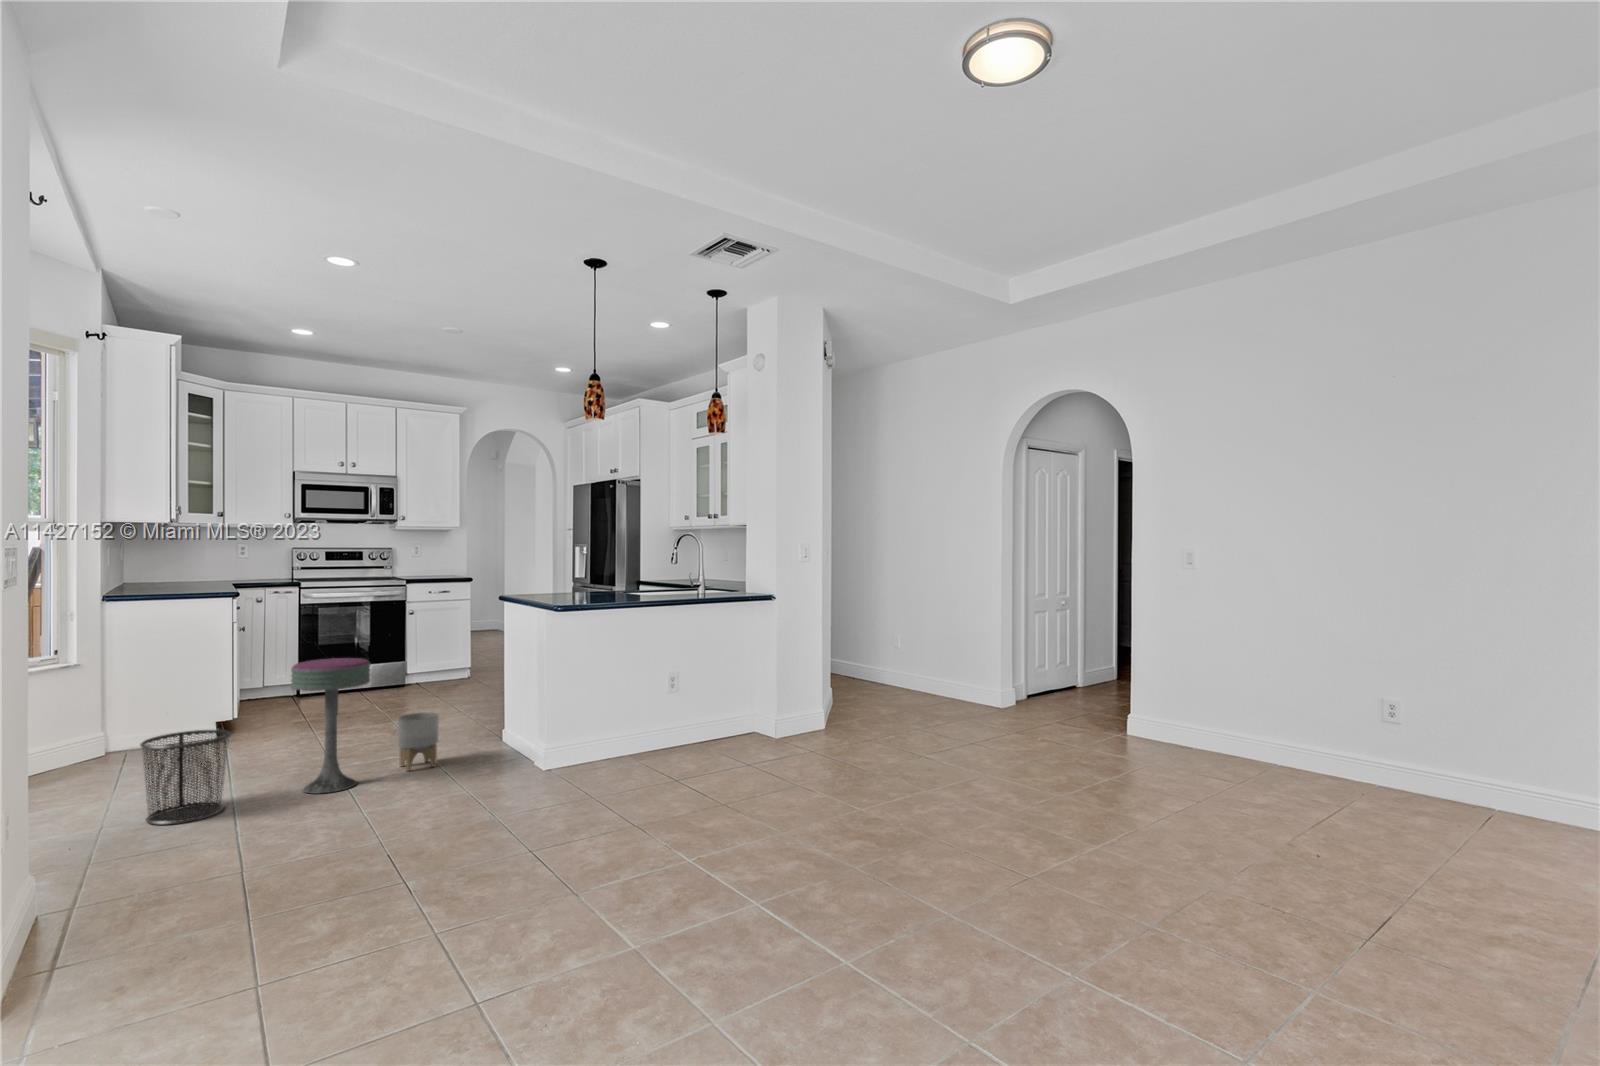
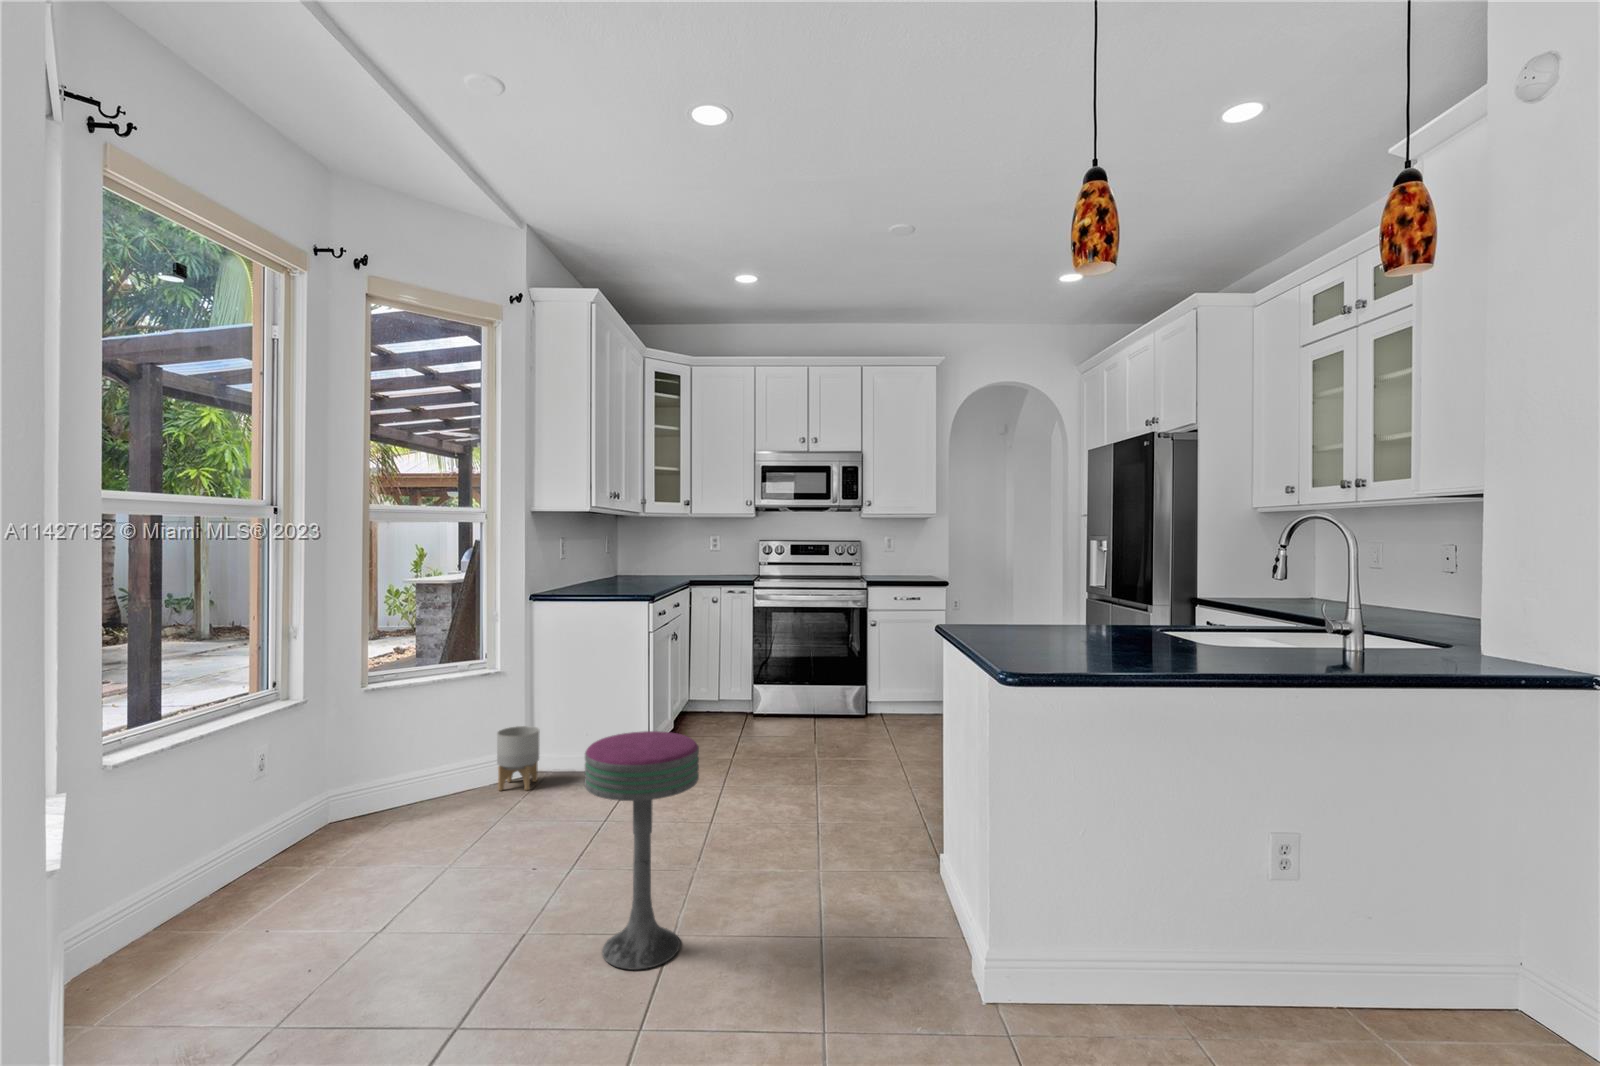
planter: present [398,712,439,771] -> present [497,726,540,791]
trash can: present [140,730,231,825] -> none [385,823,505,985]

